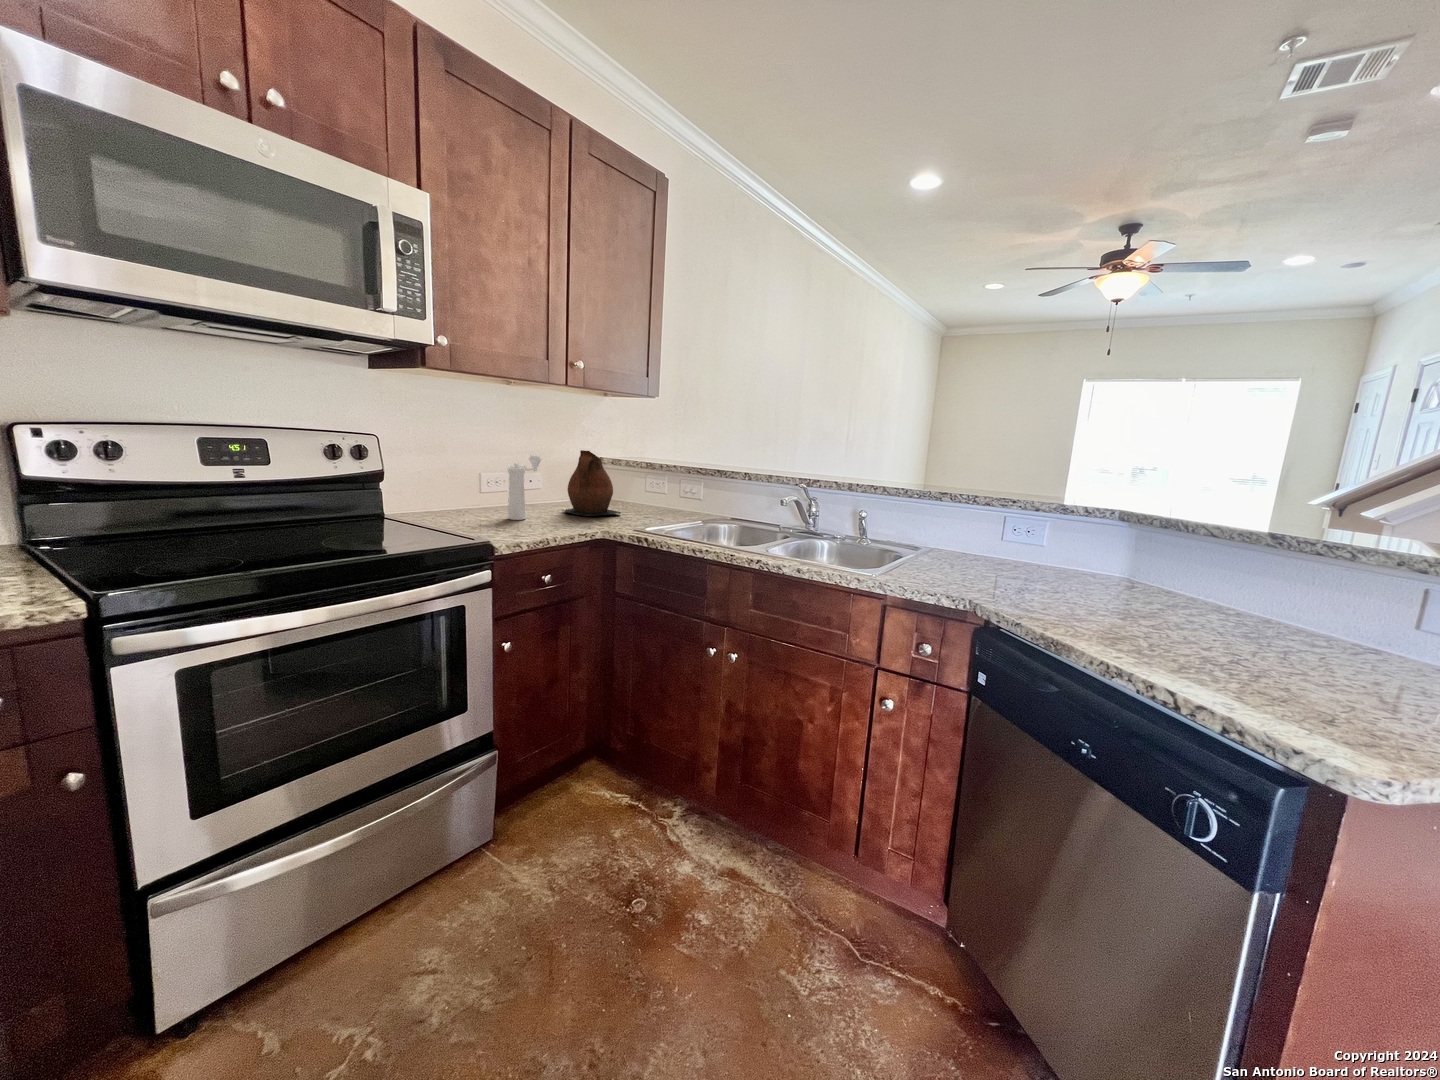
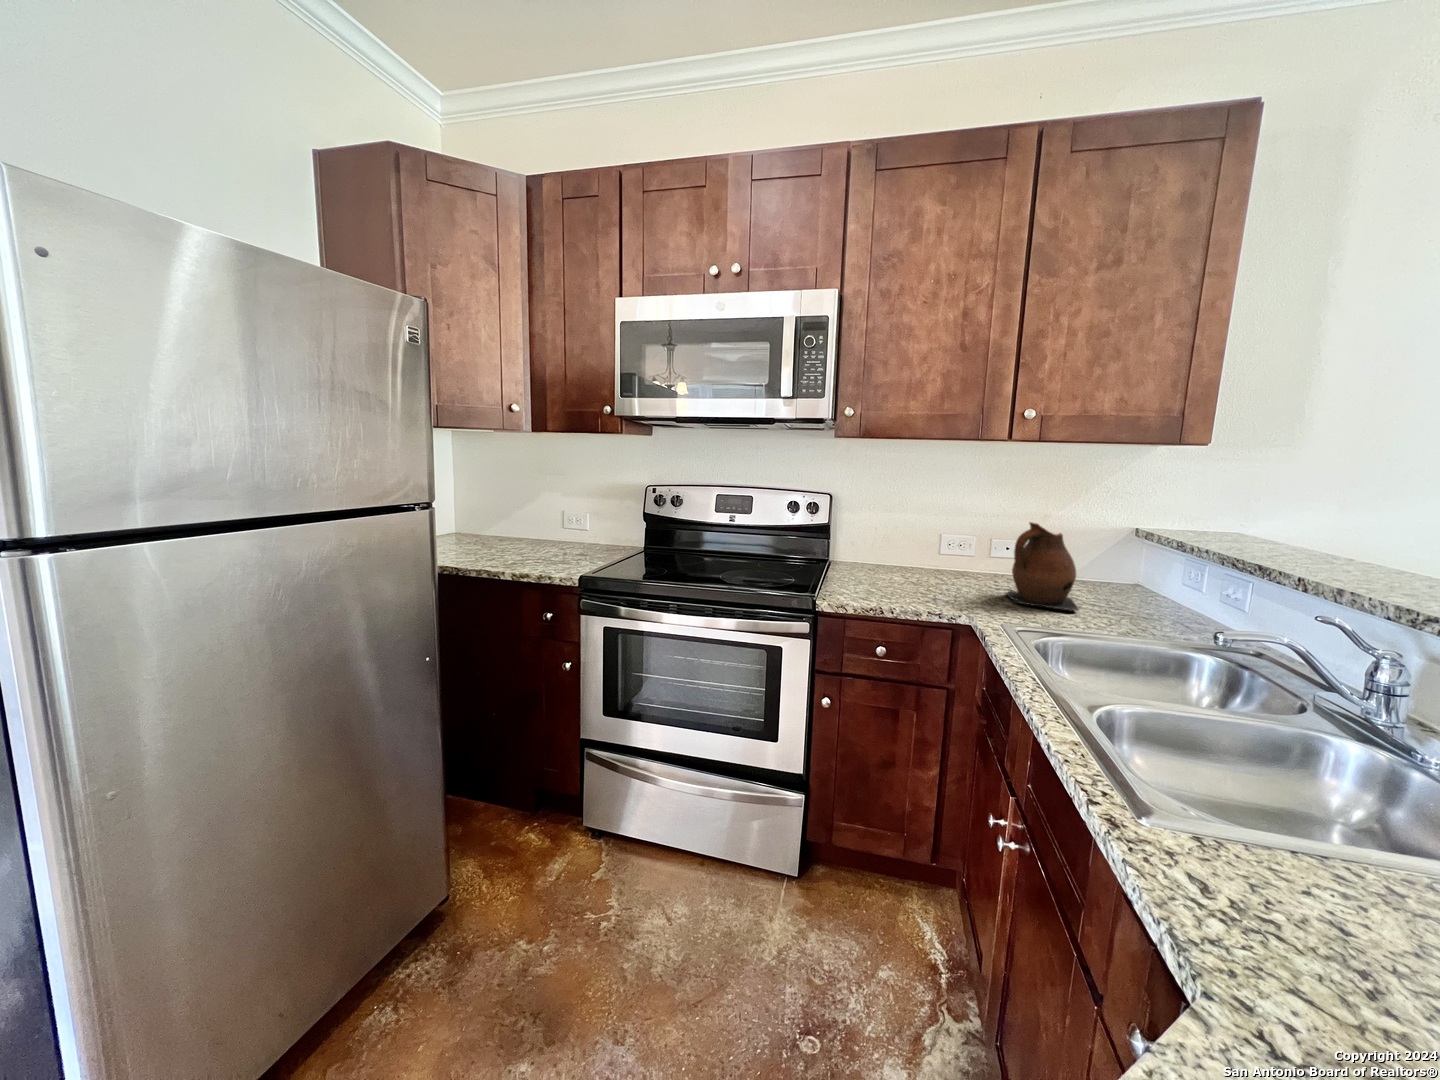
pepper mill: present [507,455,542,520] -> none [921,522,979,589]

